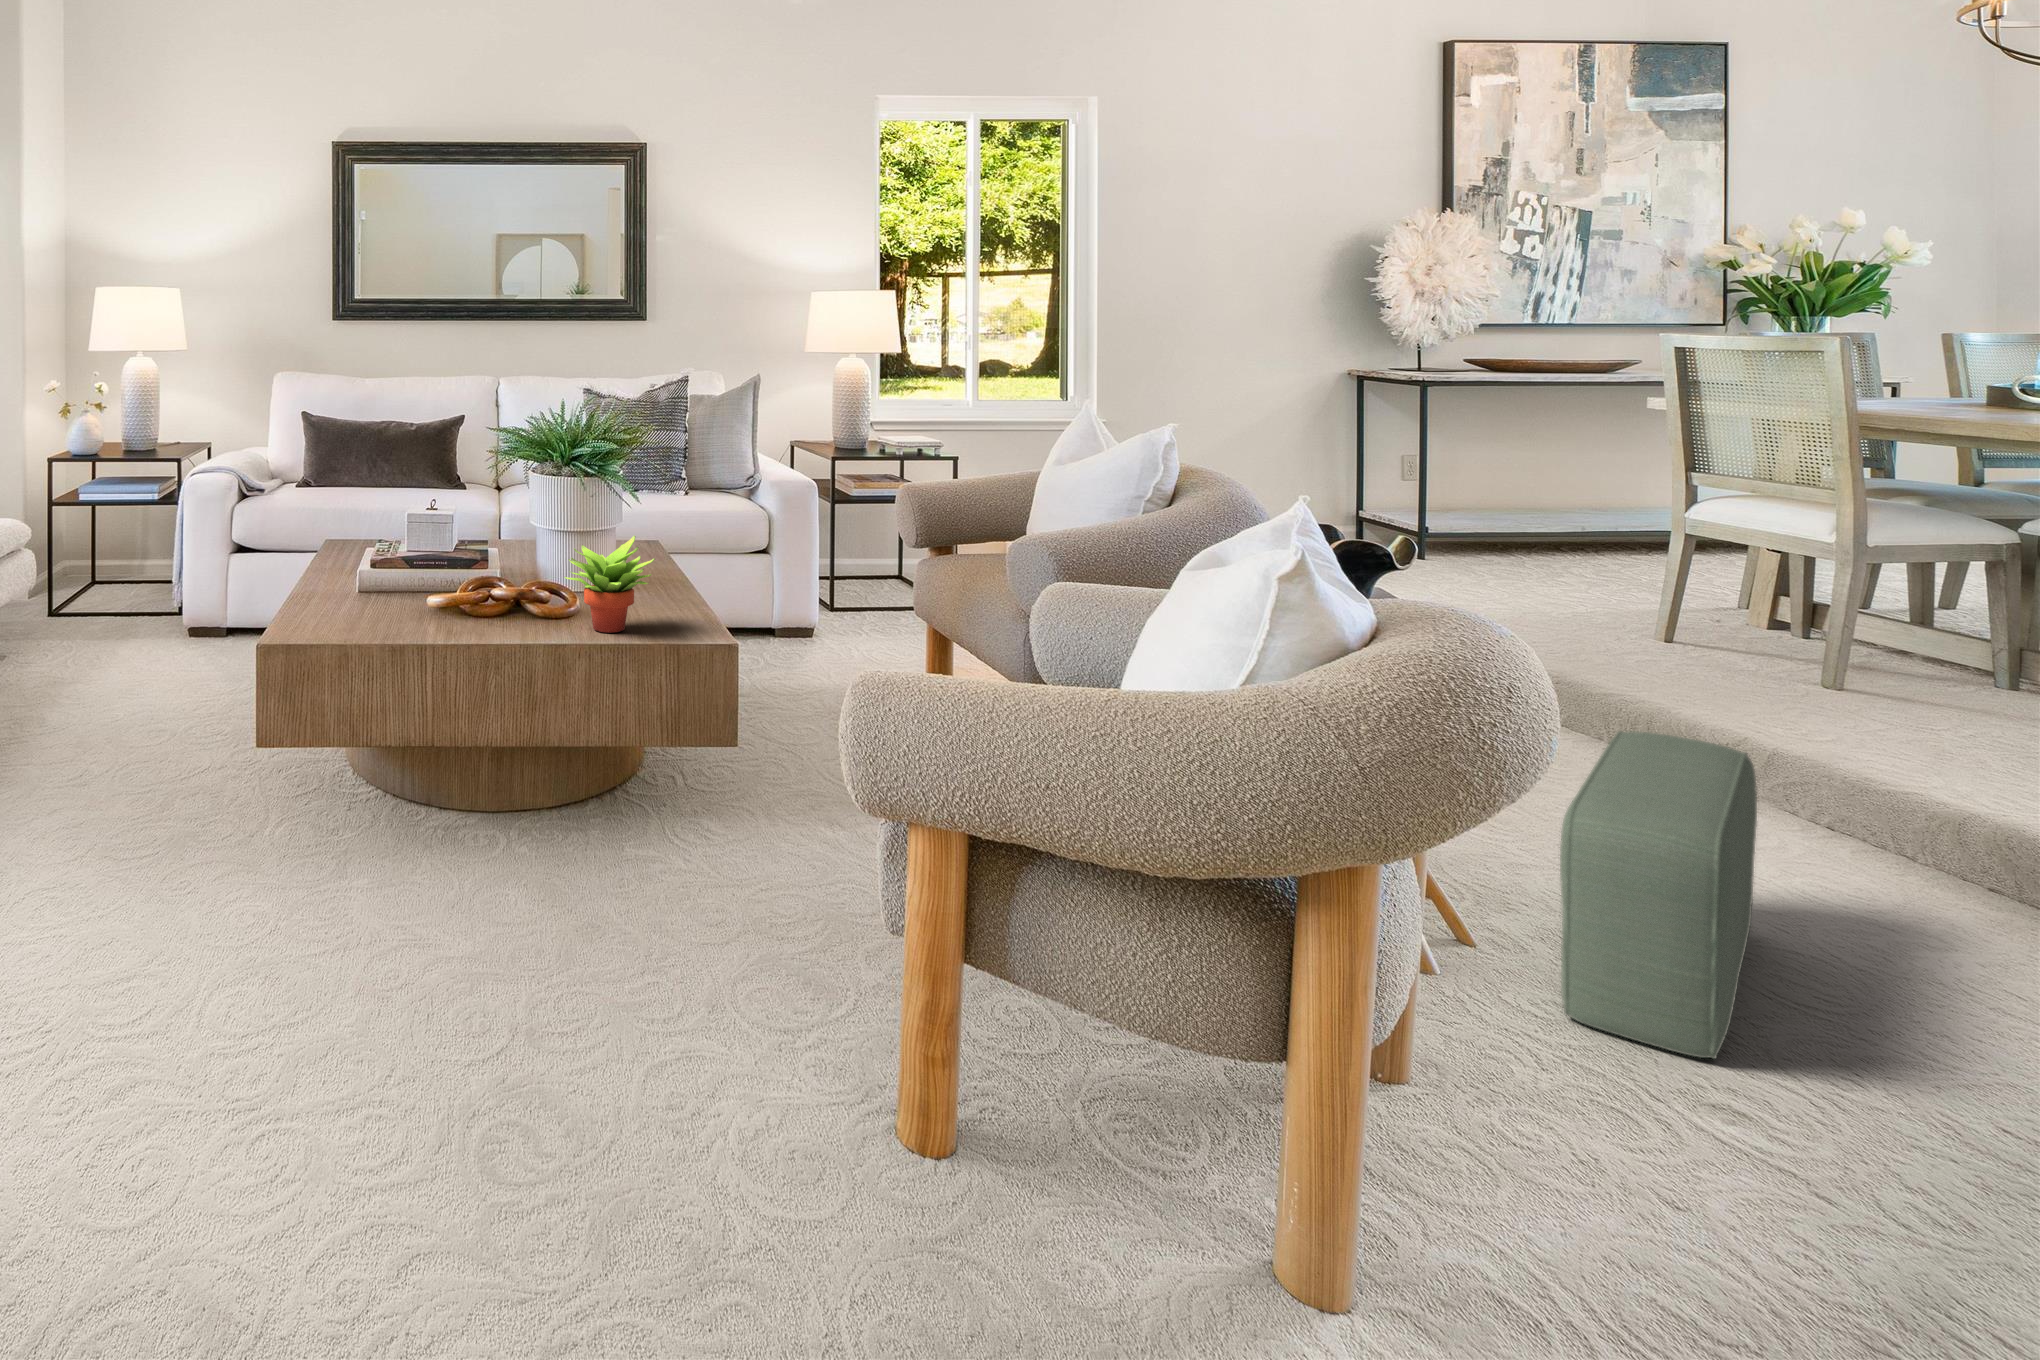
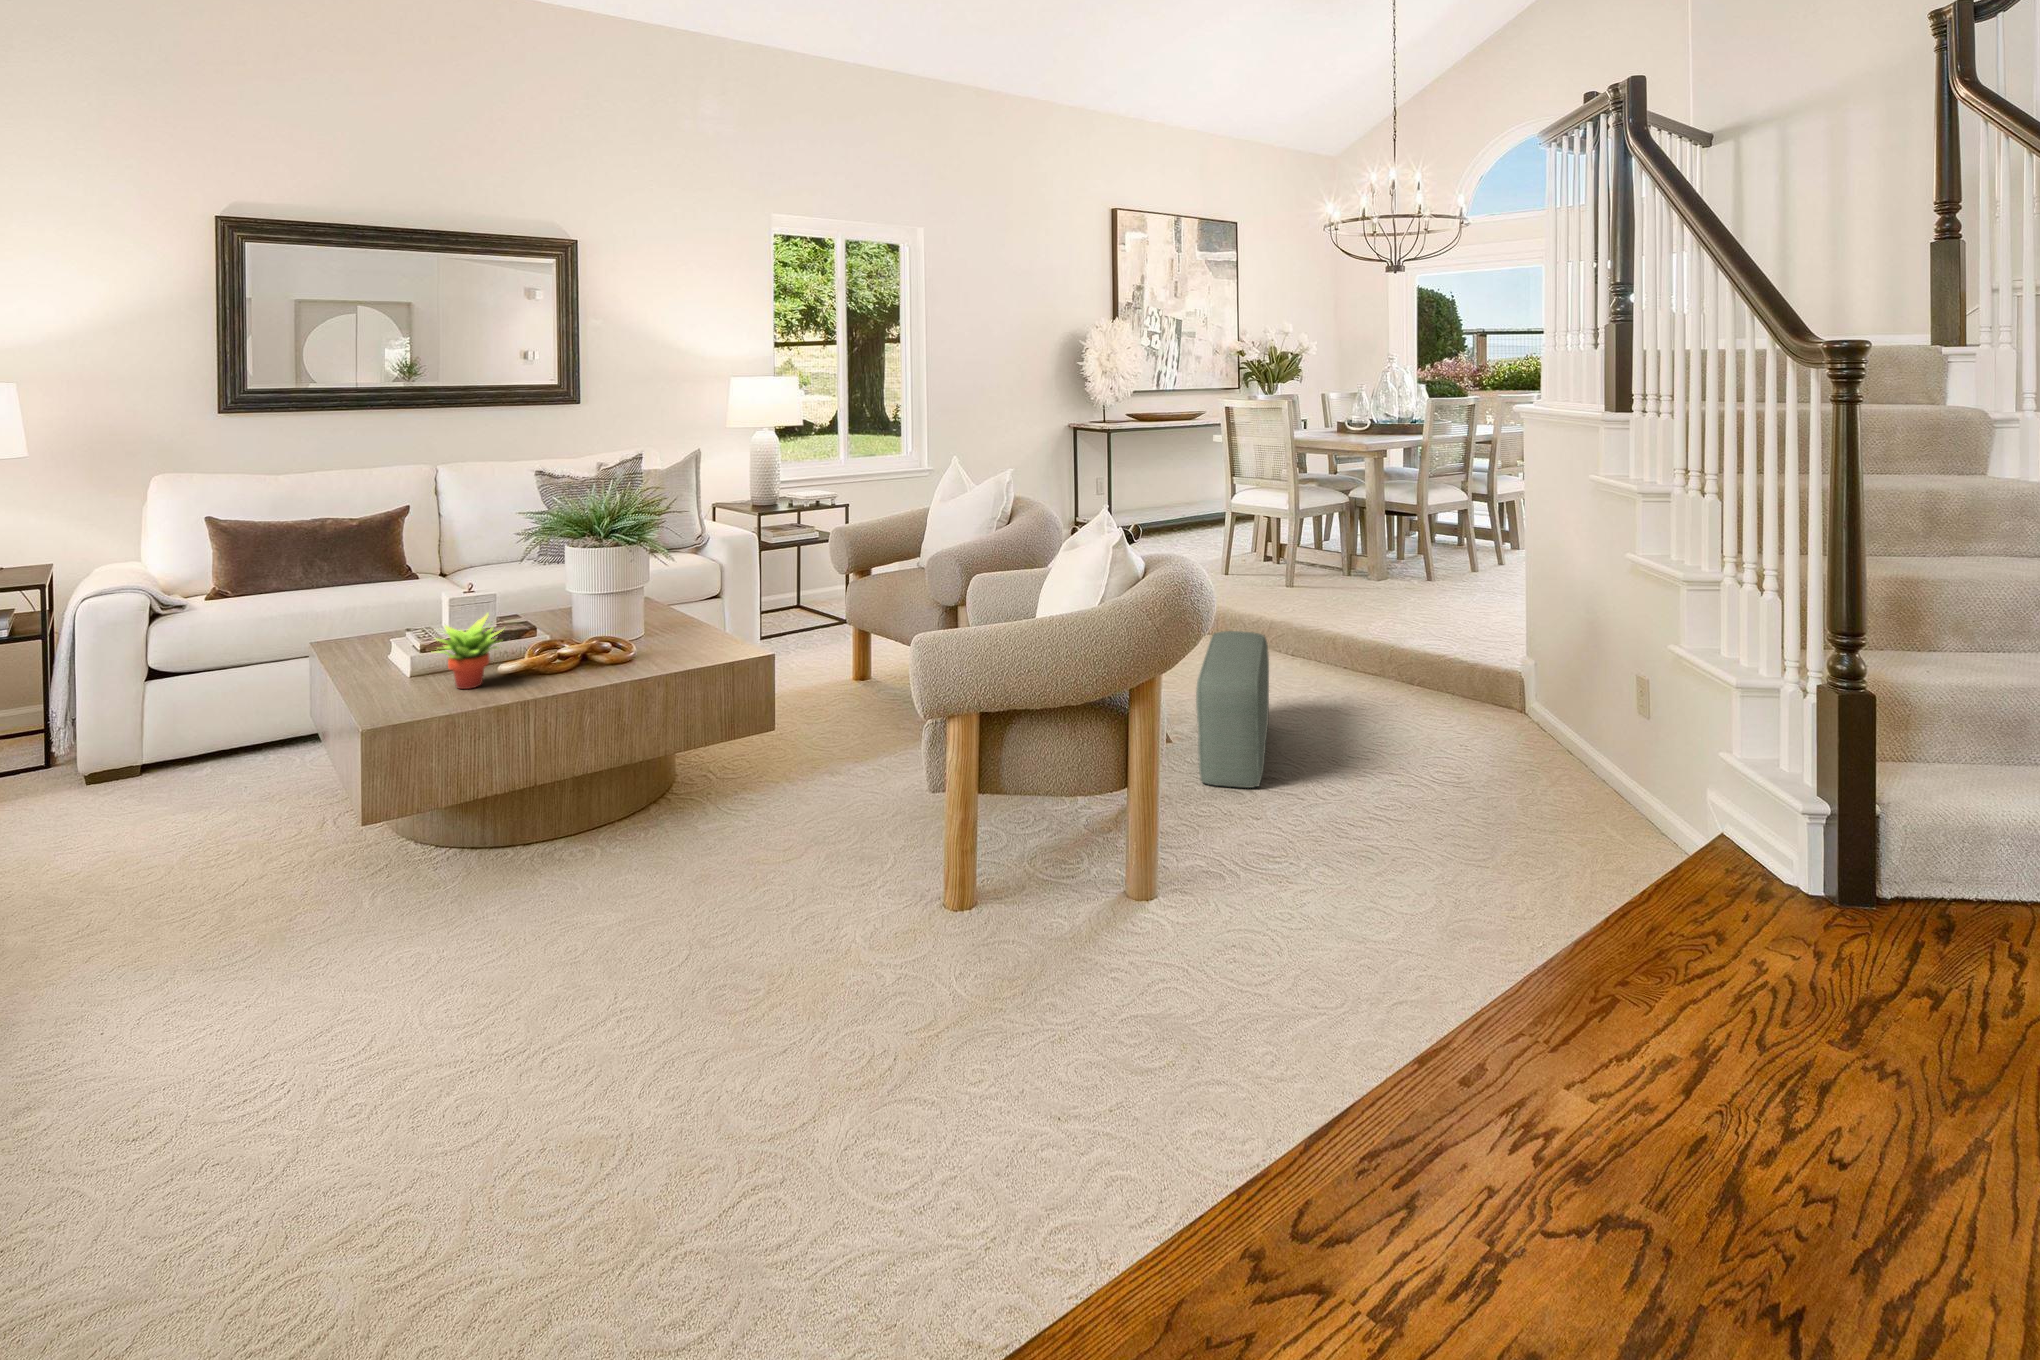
succulent plant: present [564,536,655,633] -> present [436,613,502,689]

